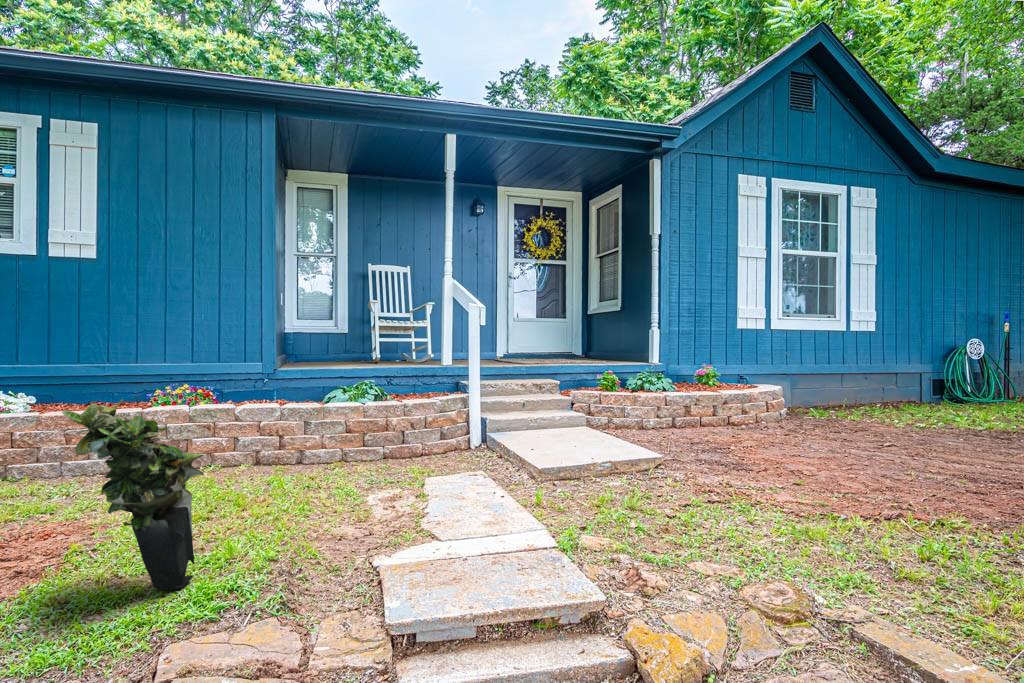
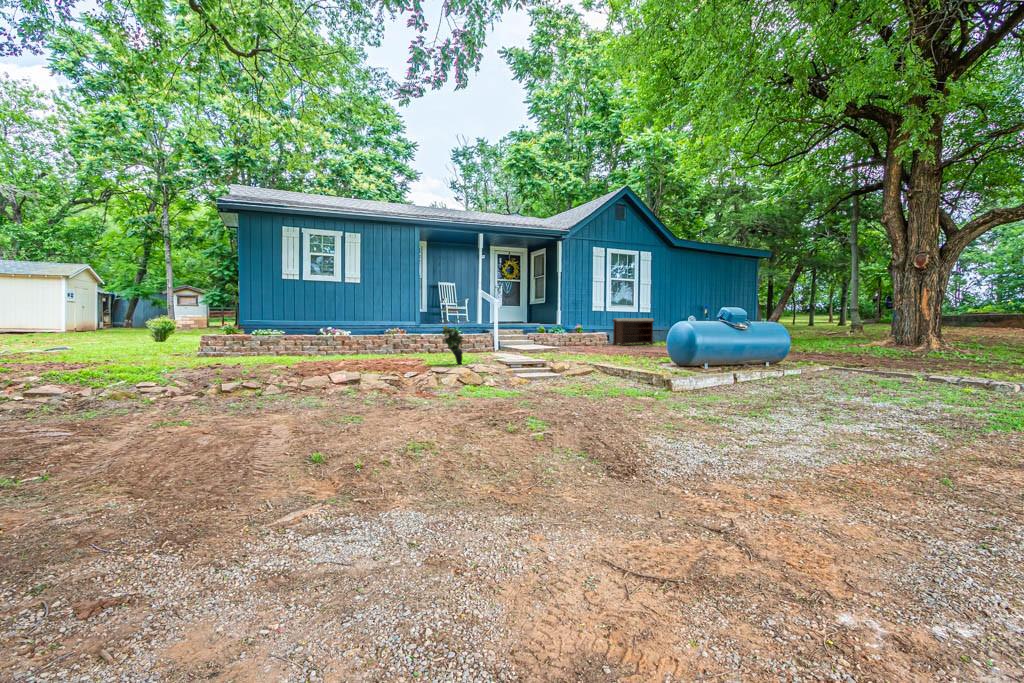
bench: none [787,345,897,415] -> present [613,318,654,346]

